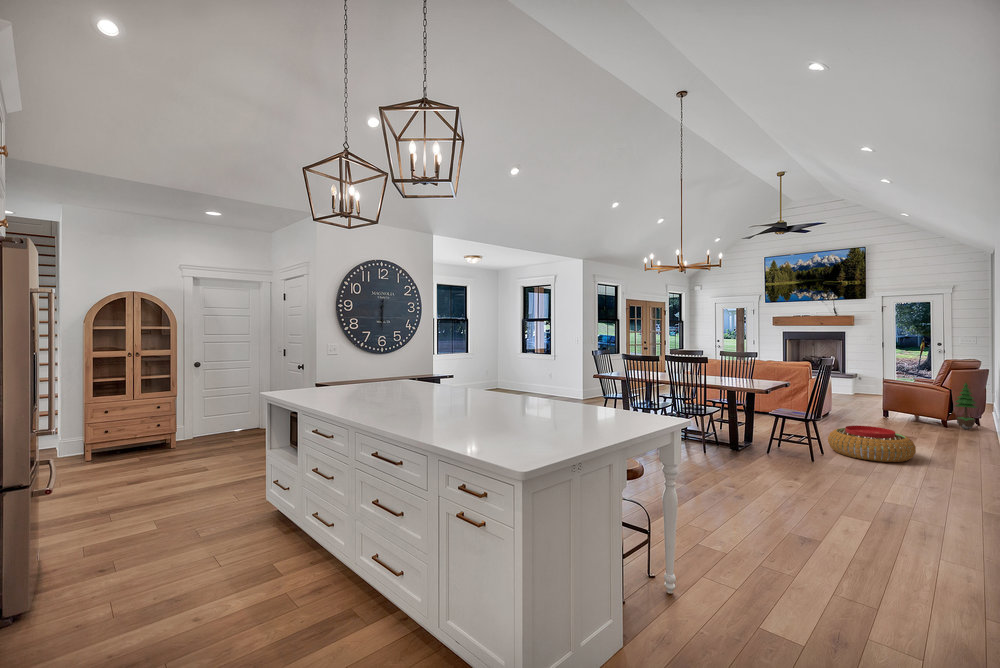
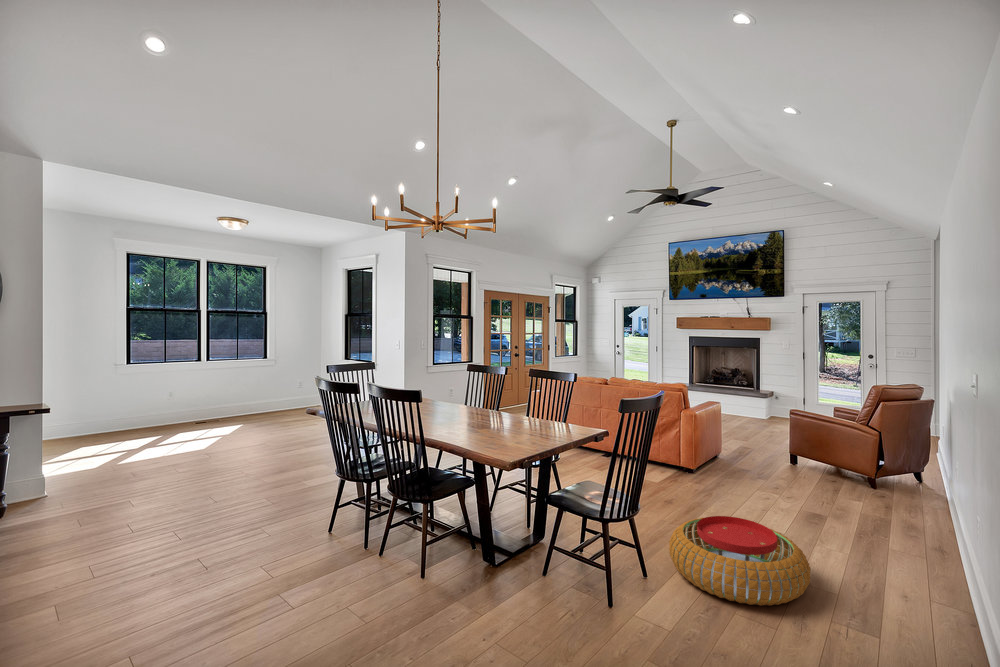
potted tree: present [955,383,977,430] -> none [883,423,917,497]

